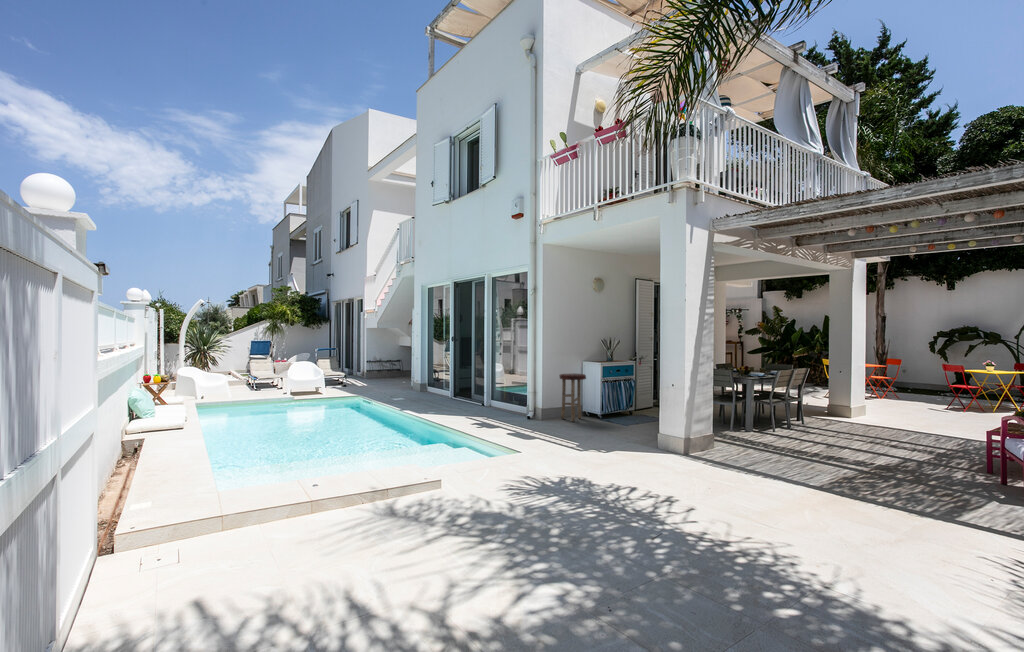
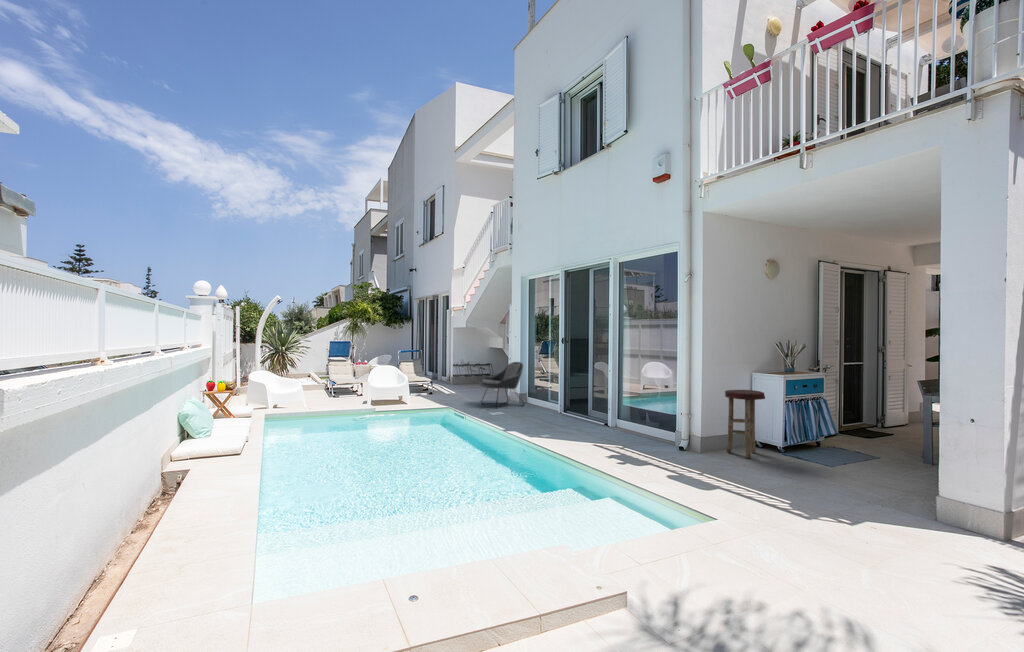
lounge chair: none [386,357,425,396] -> present [479,362,523,408]

